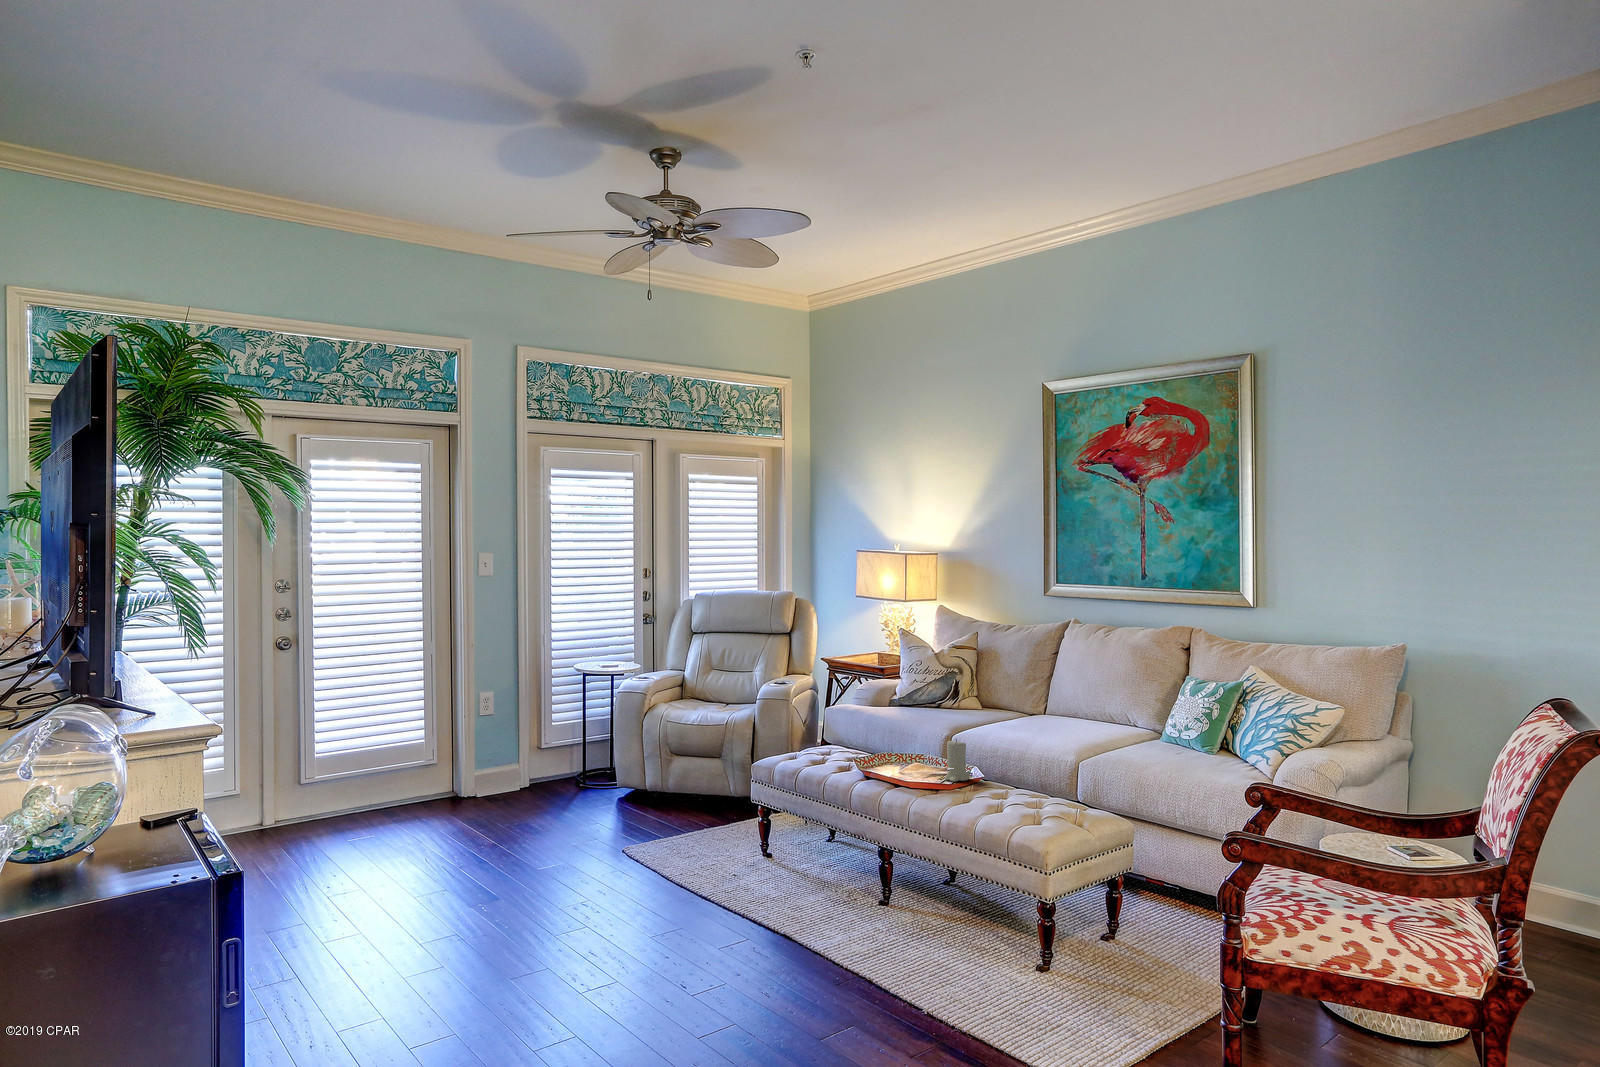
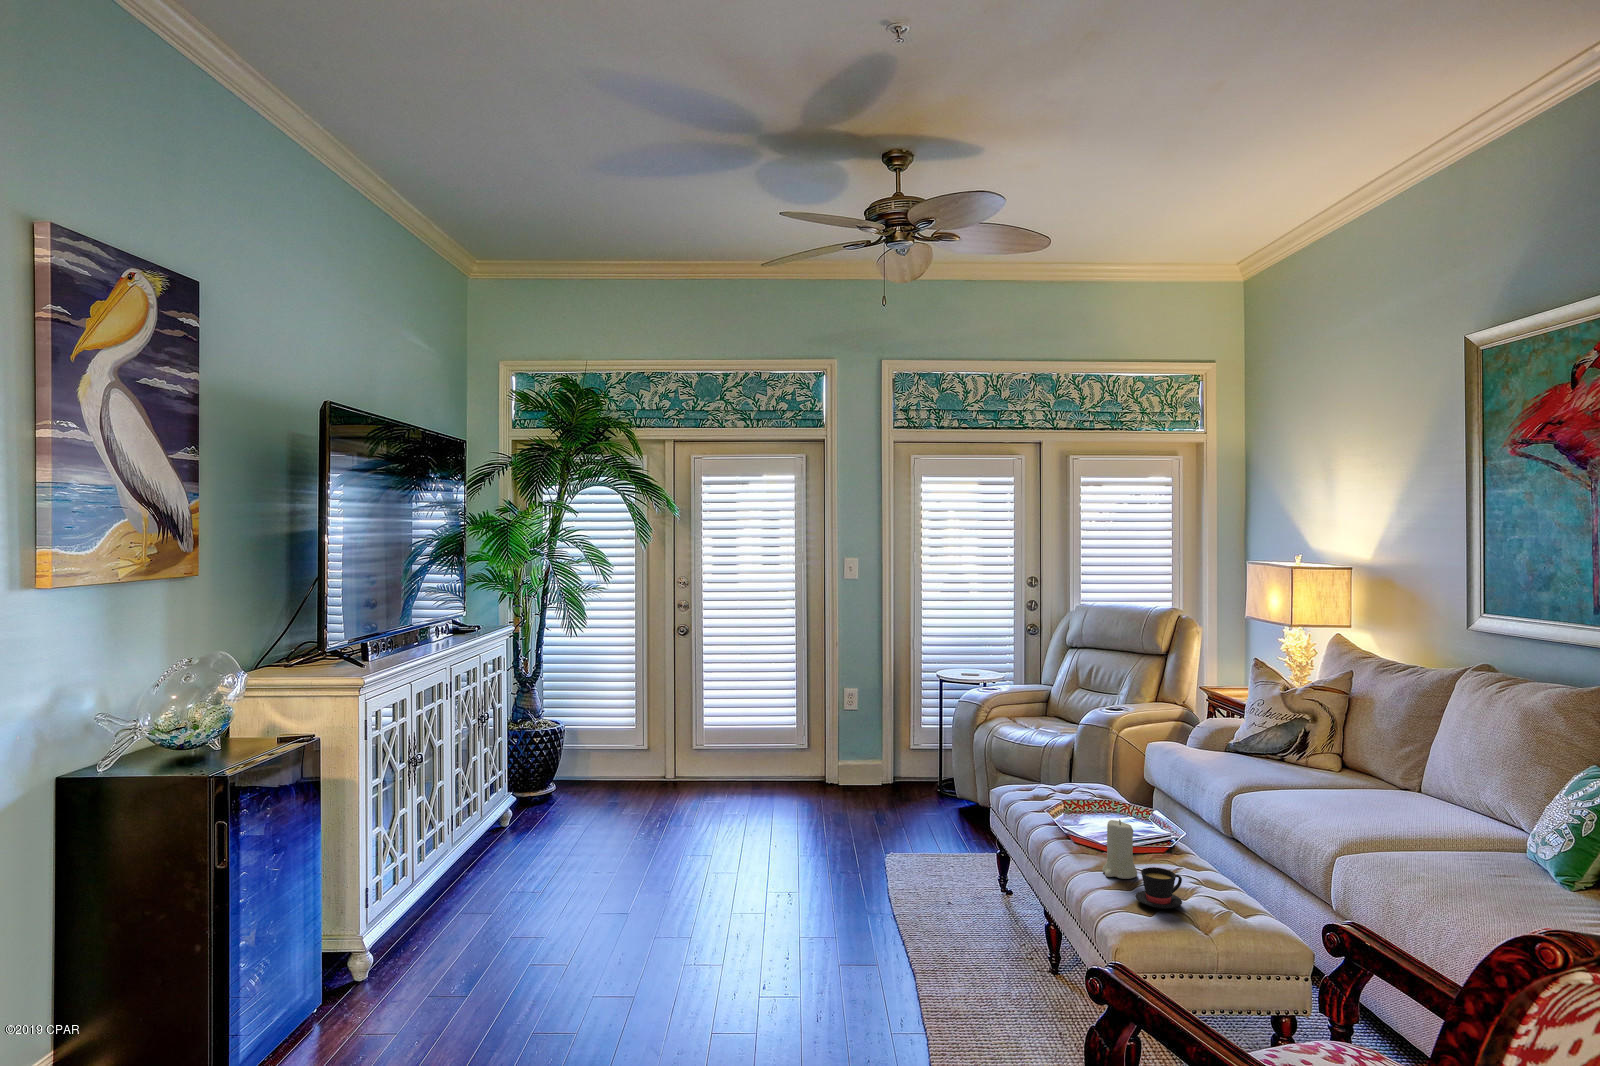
teacup: none [990,763,1021,788] -> present [1135,867,1182,909]

